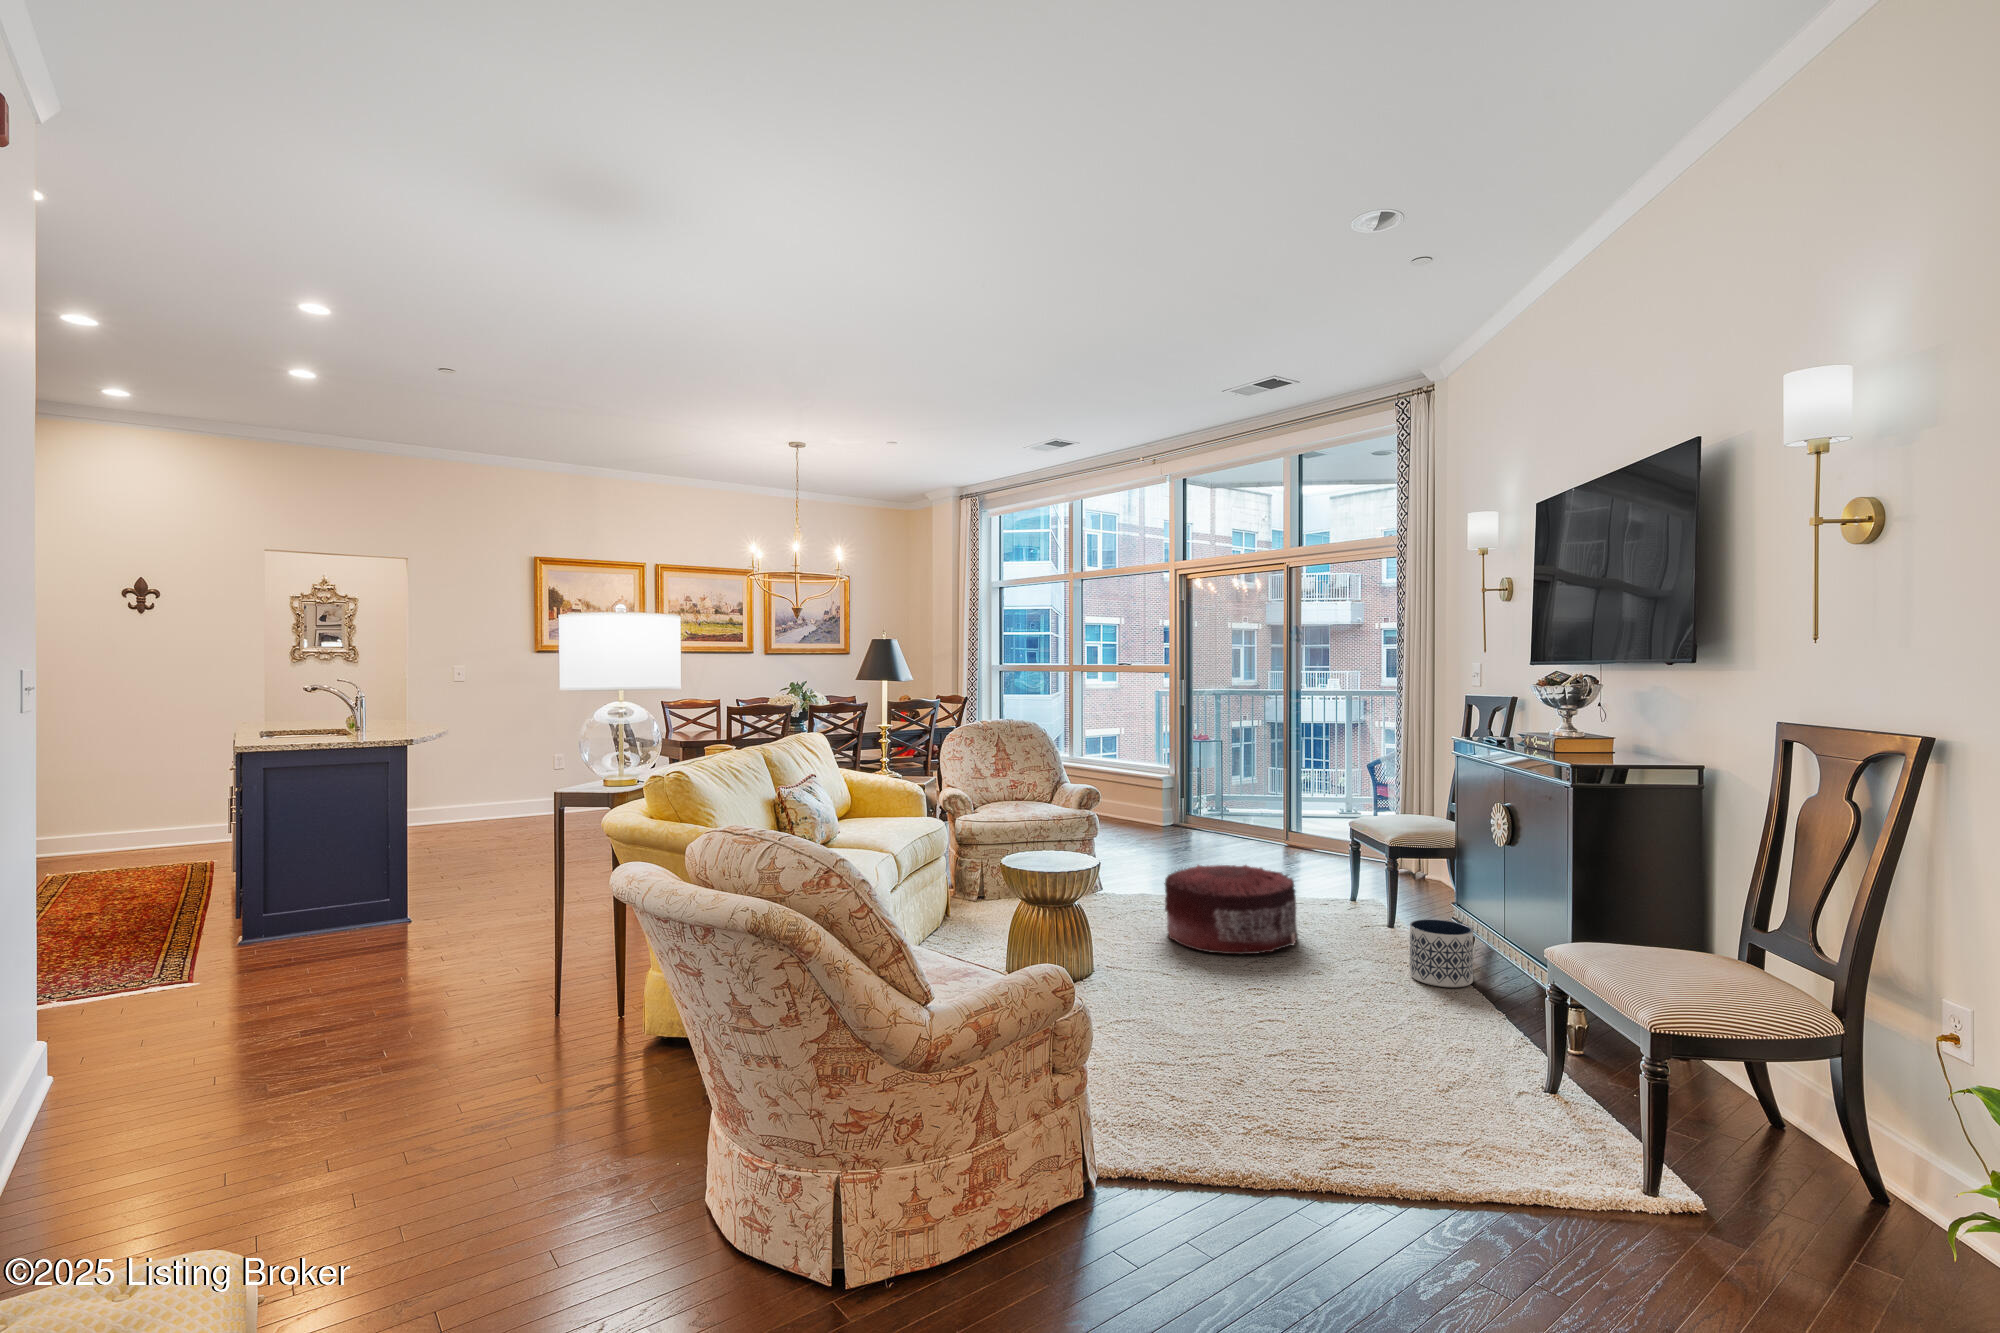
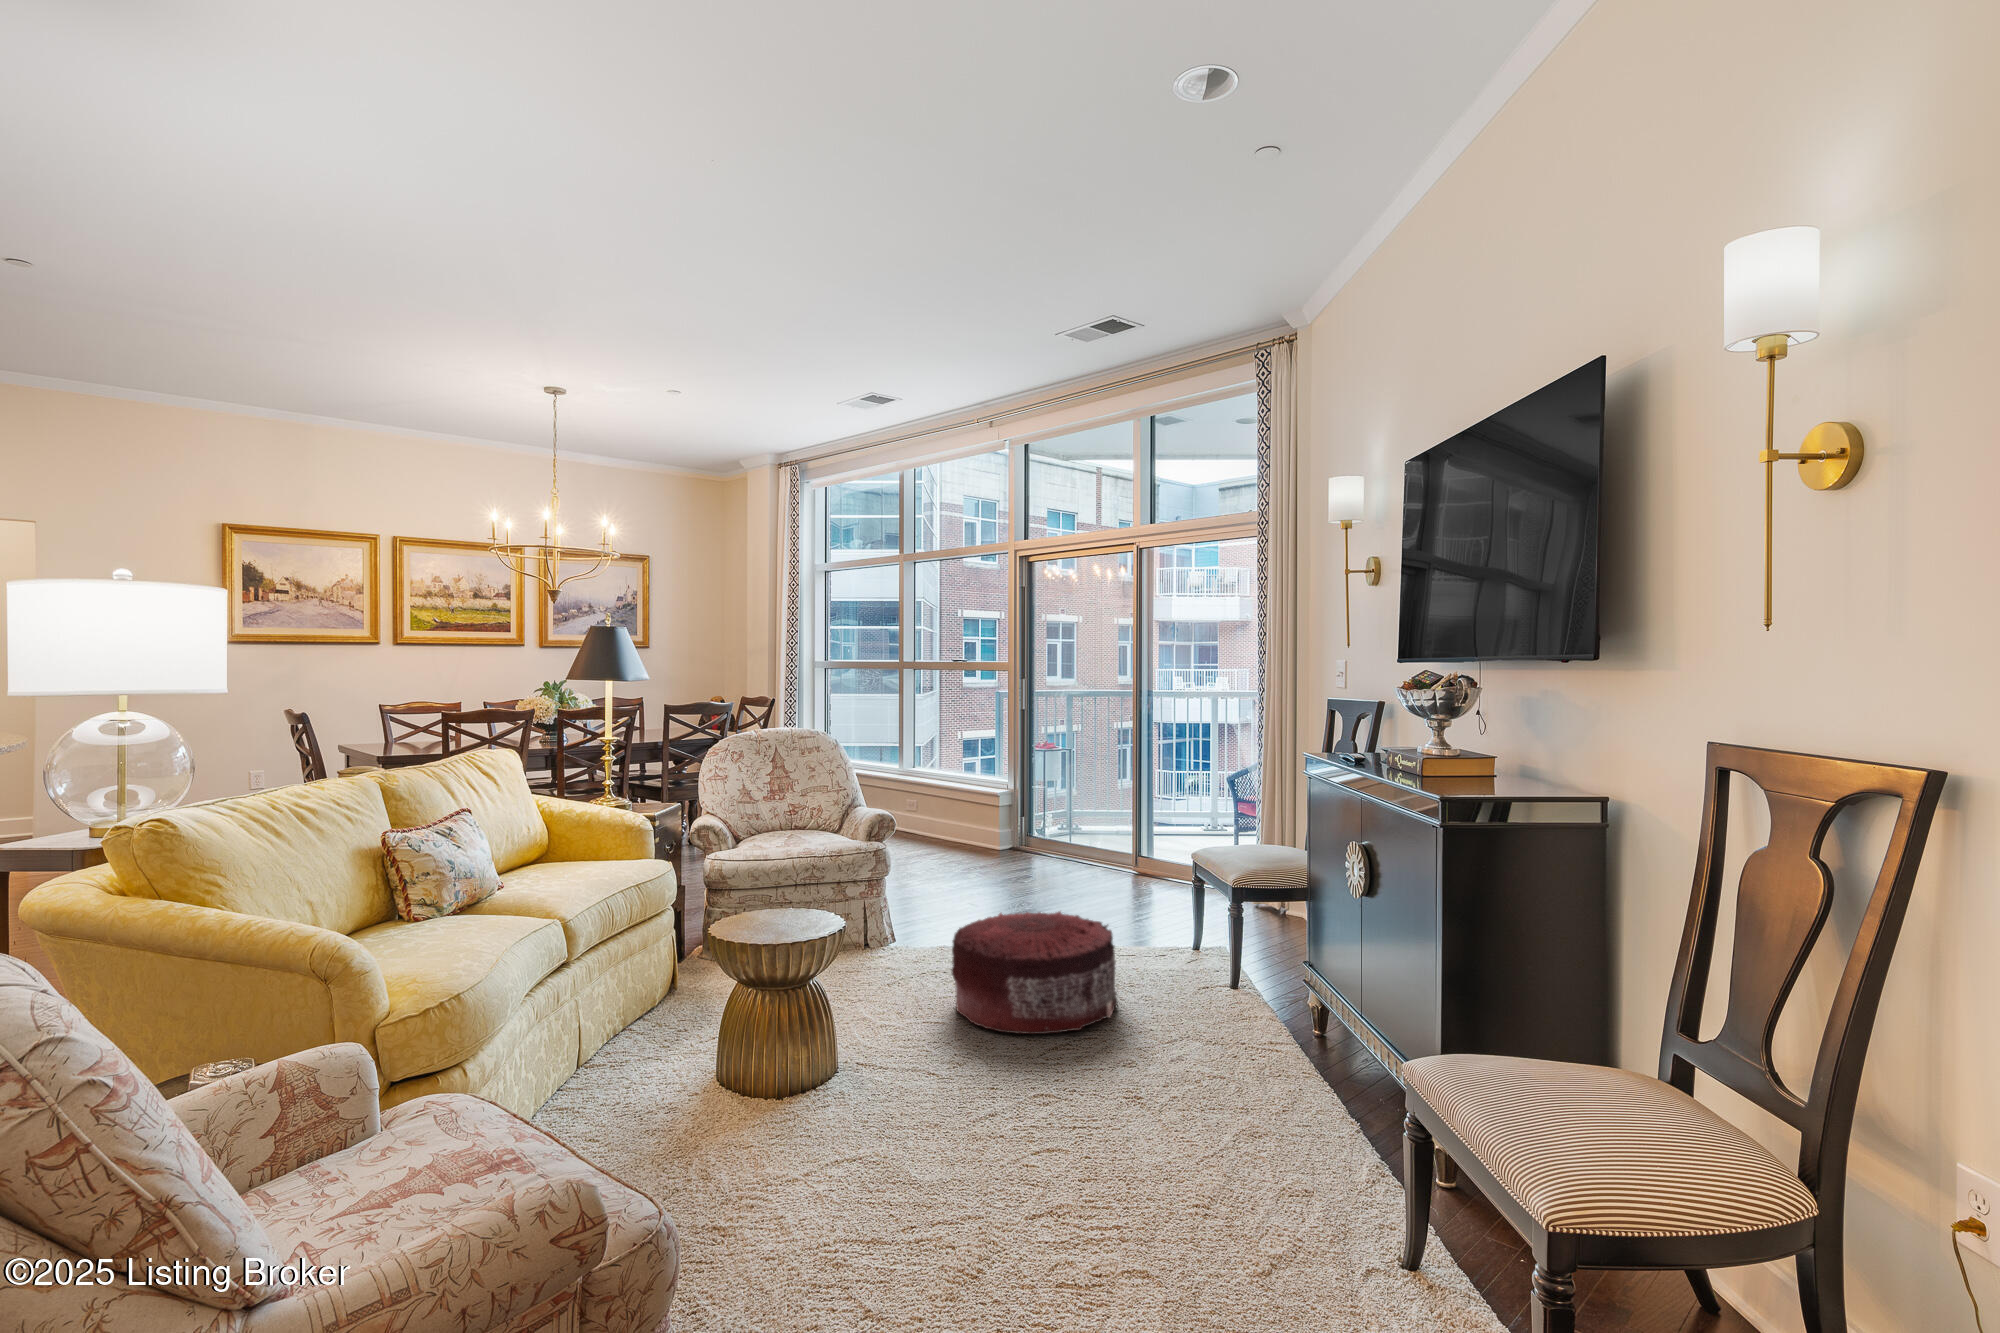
planter: present [1410,920,1473,987] -> none [1247,986,1323,1077]

